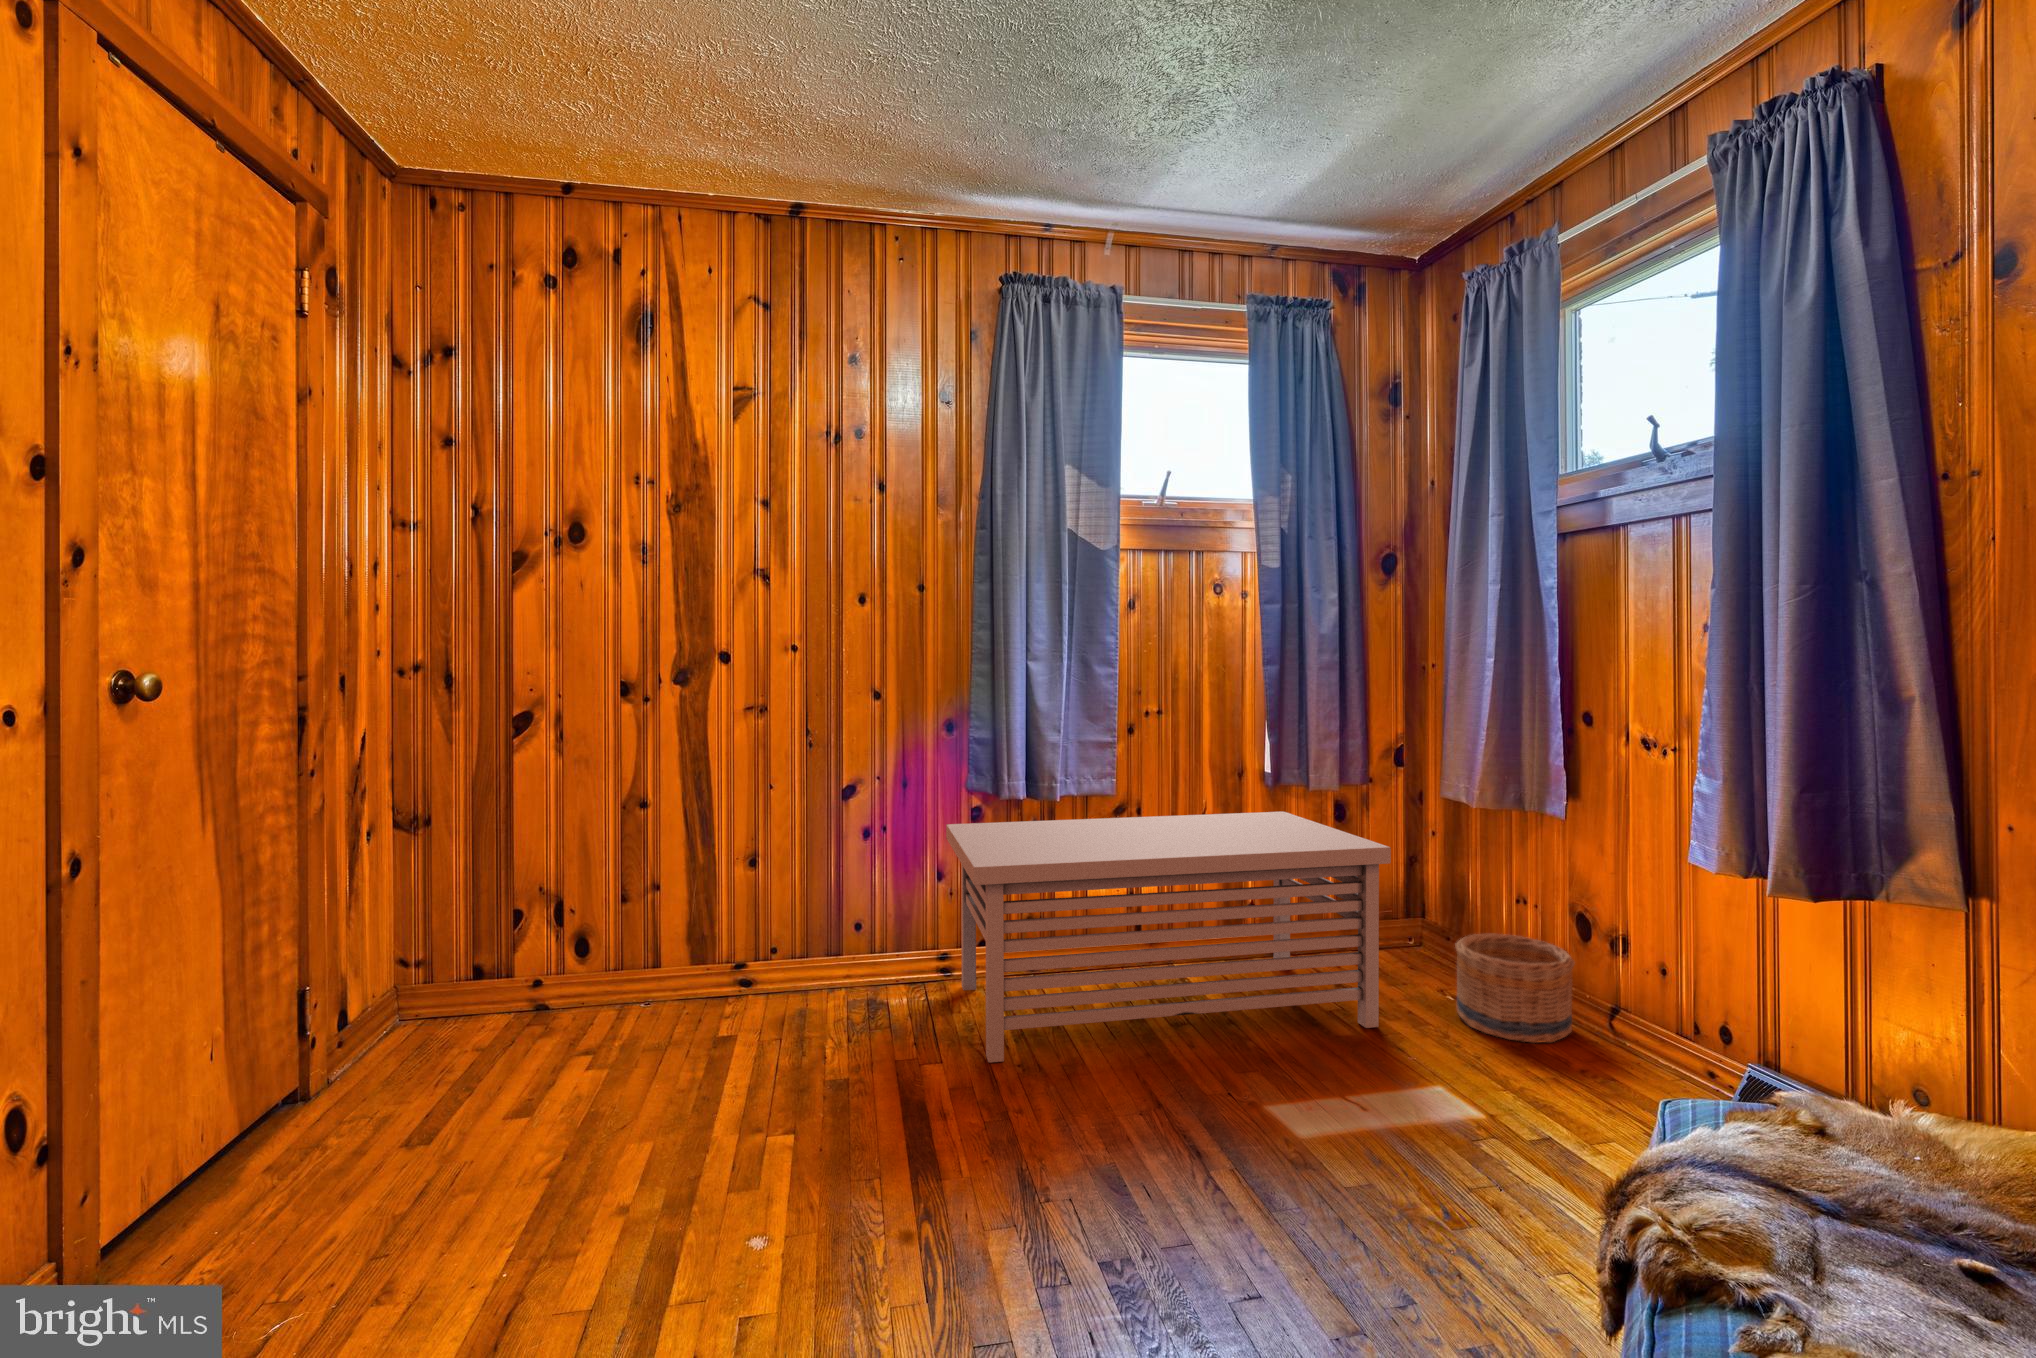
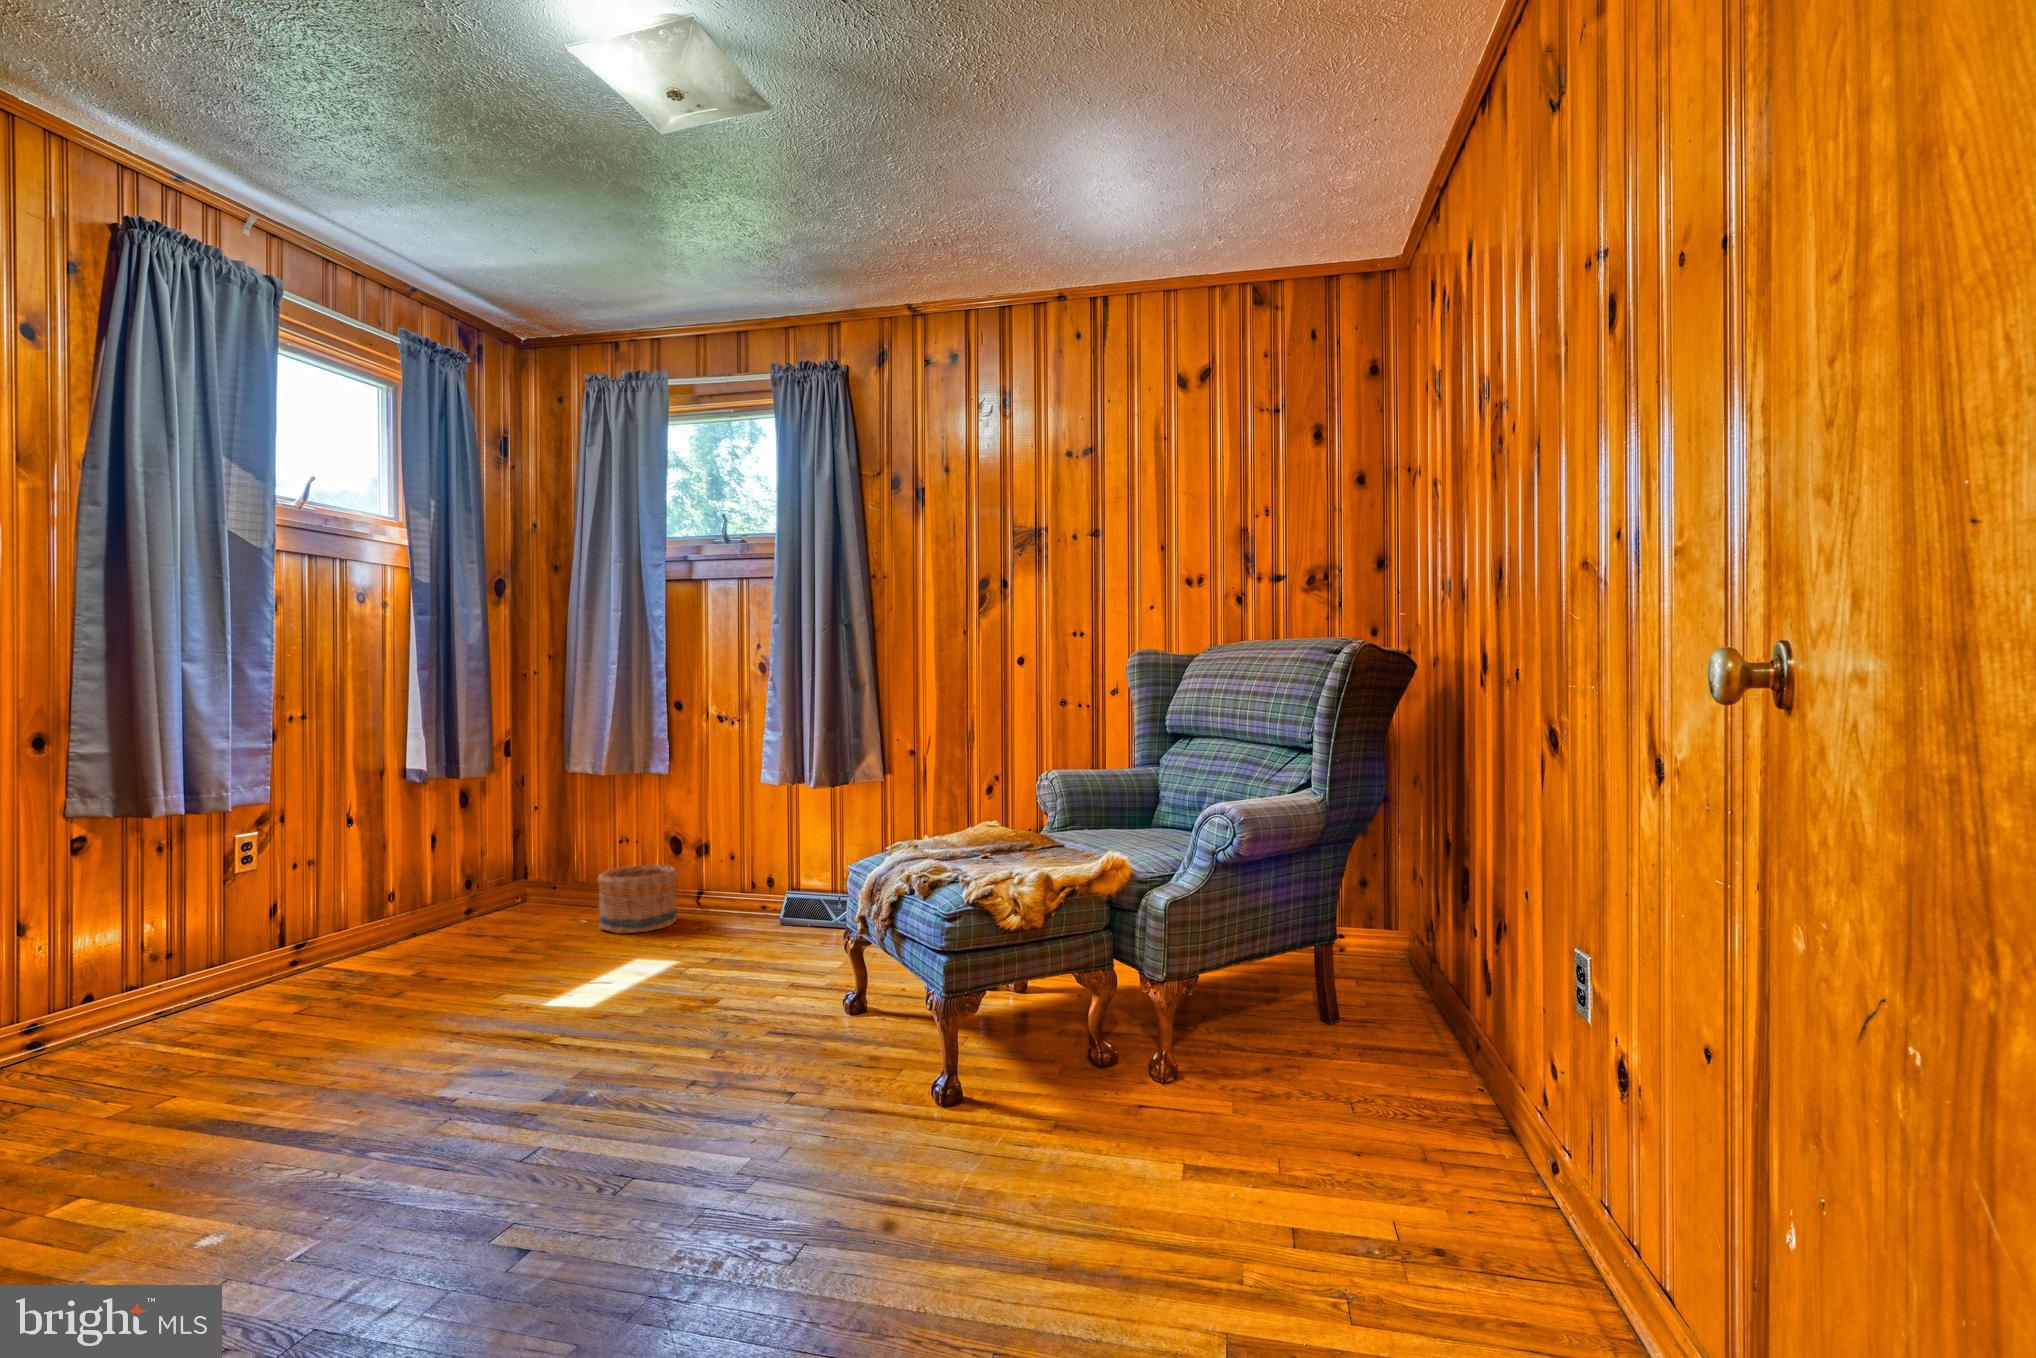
storage bench: present [946,812,1391,1063] -> none [48,805,568,1072]

